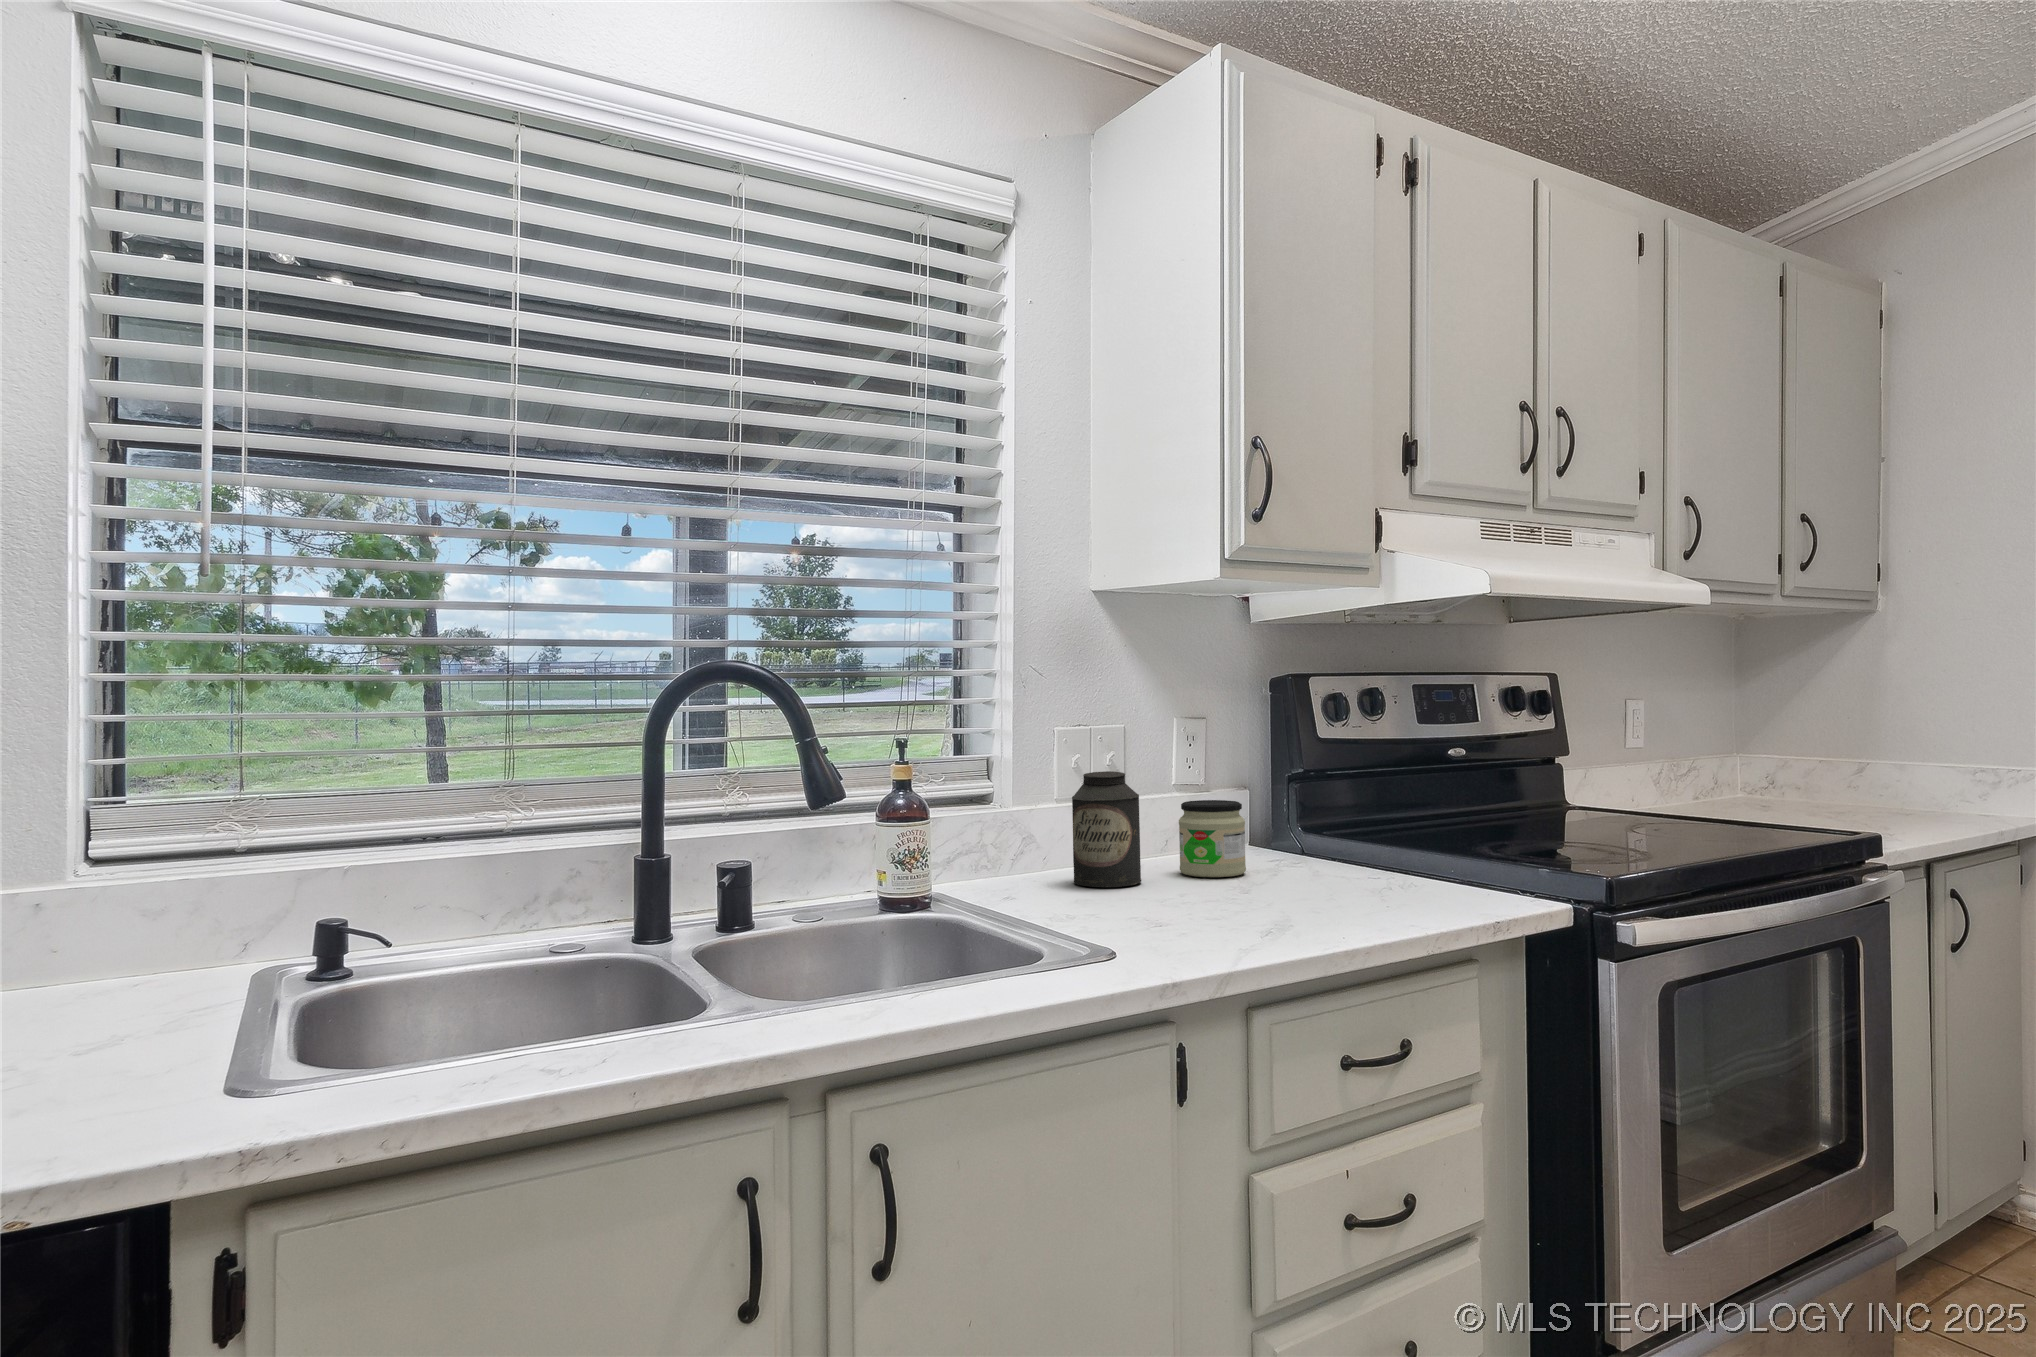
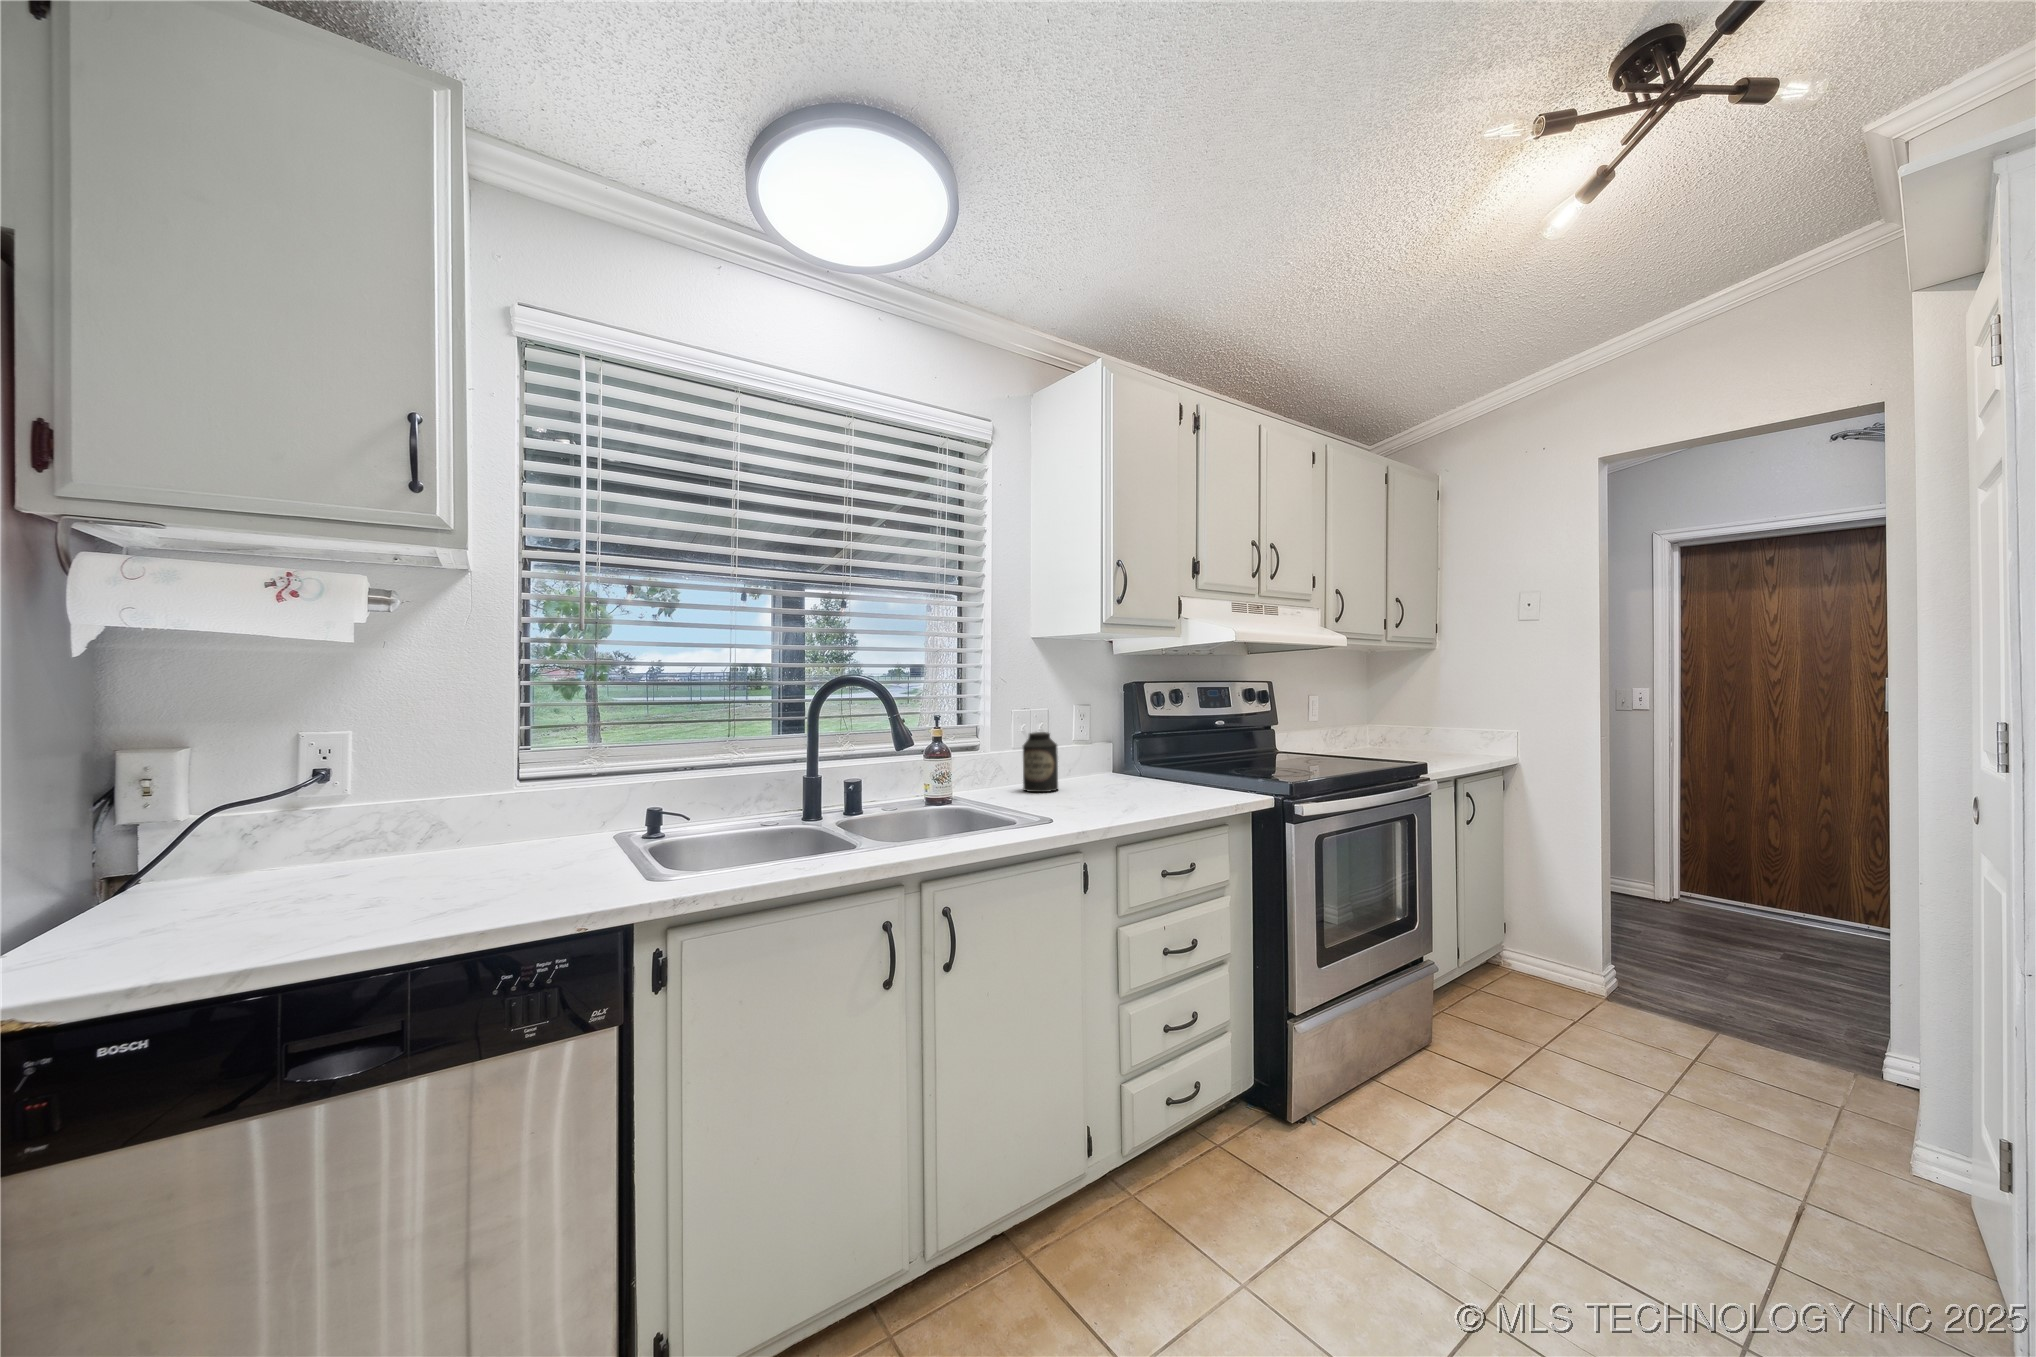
jar: present [1179,800,1246,877] -> none [1077,747,1112,787]

